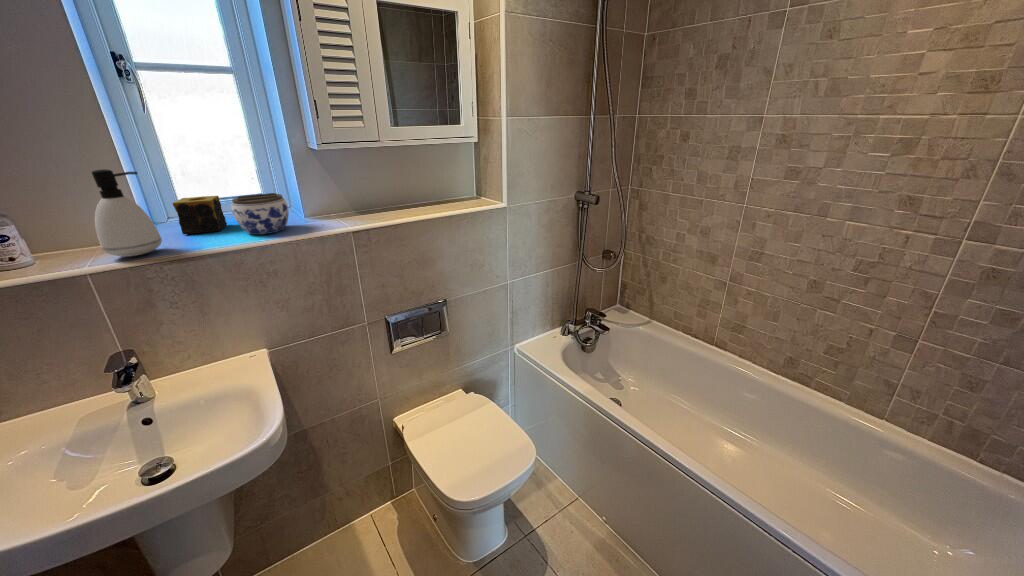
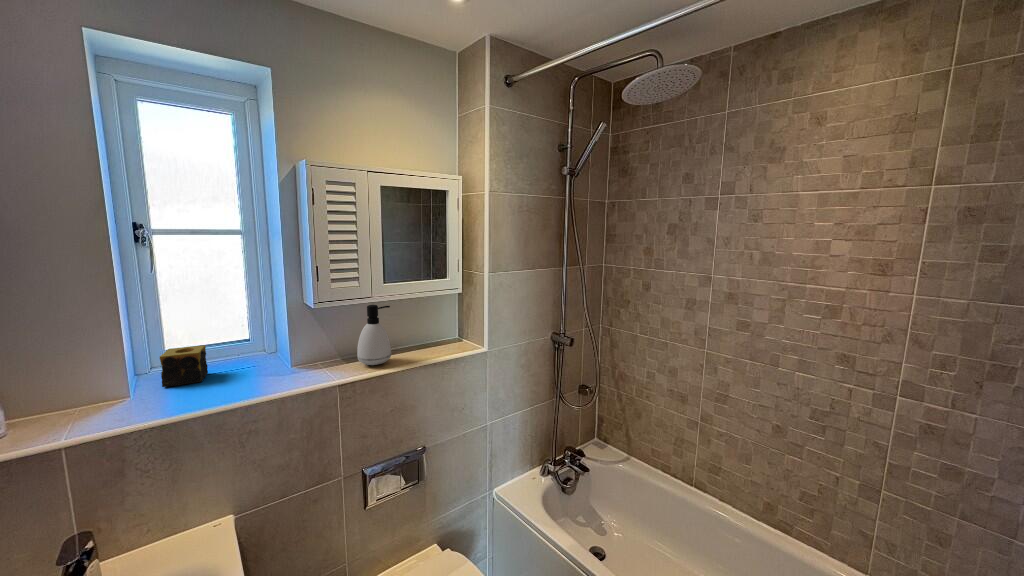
soap dispenser: present [92,169,162,257] -> present [357,305,391,365]
jar: present [231,193,289,235] -> none [220,344,276,388]

